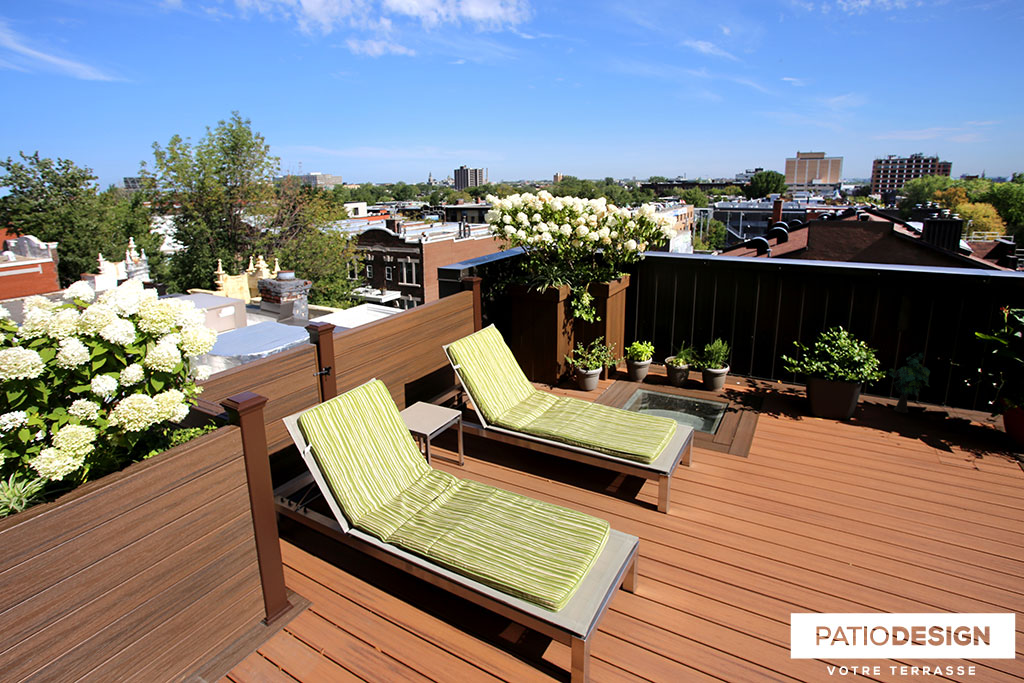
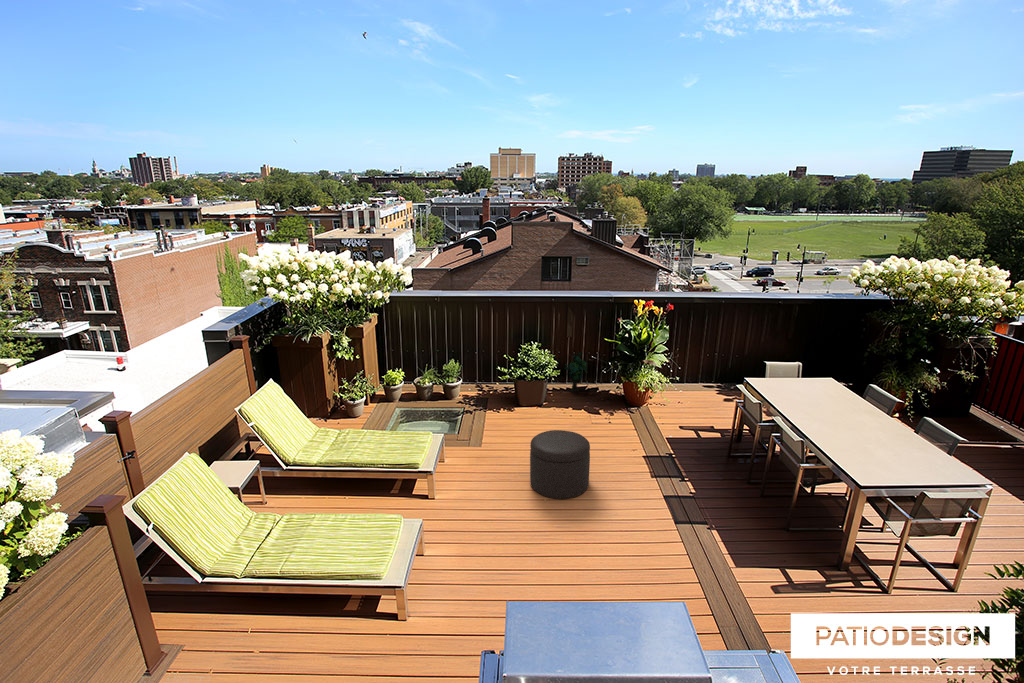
ottoman: none [825,453,954,573] -> present [530,430,590,499]

